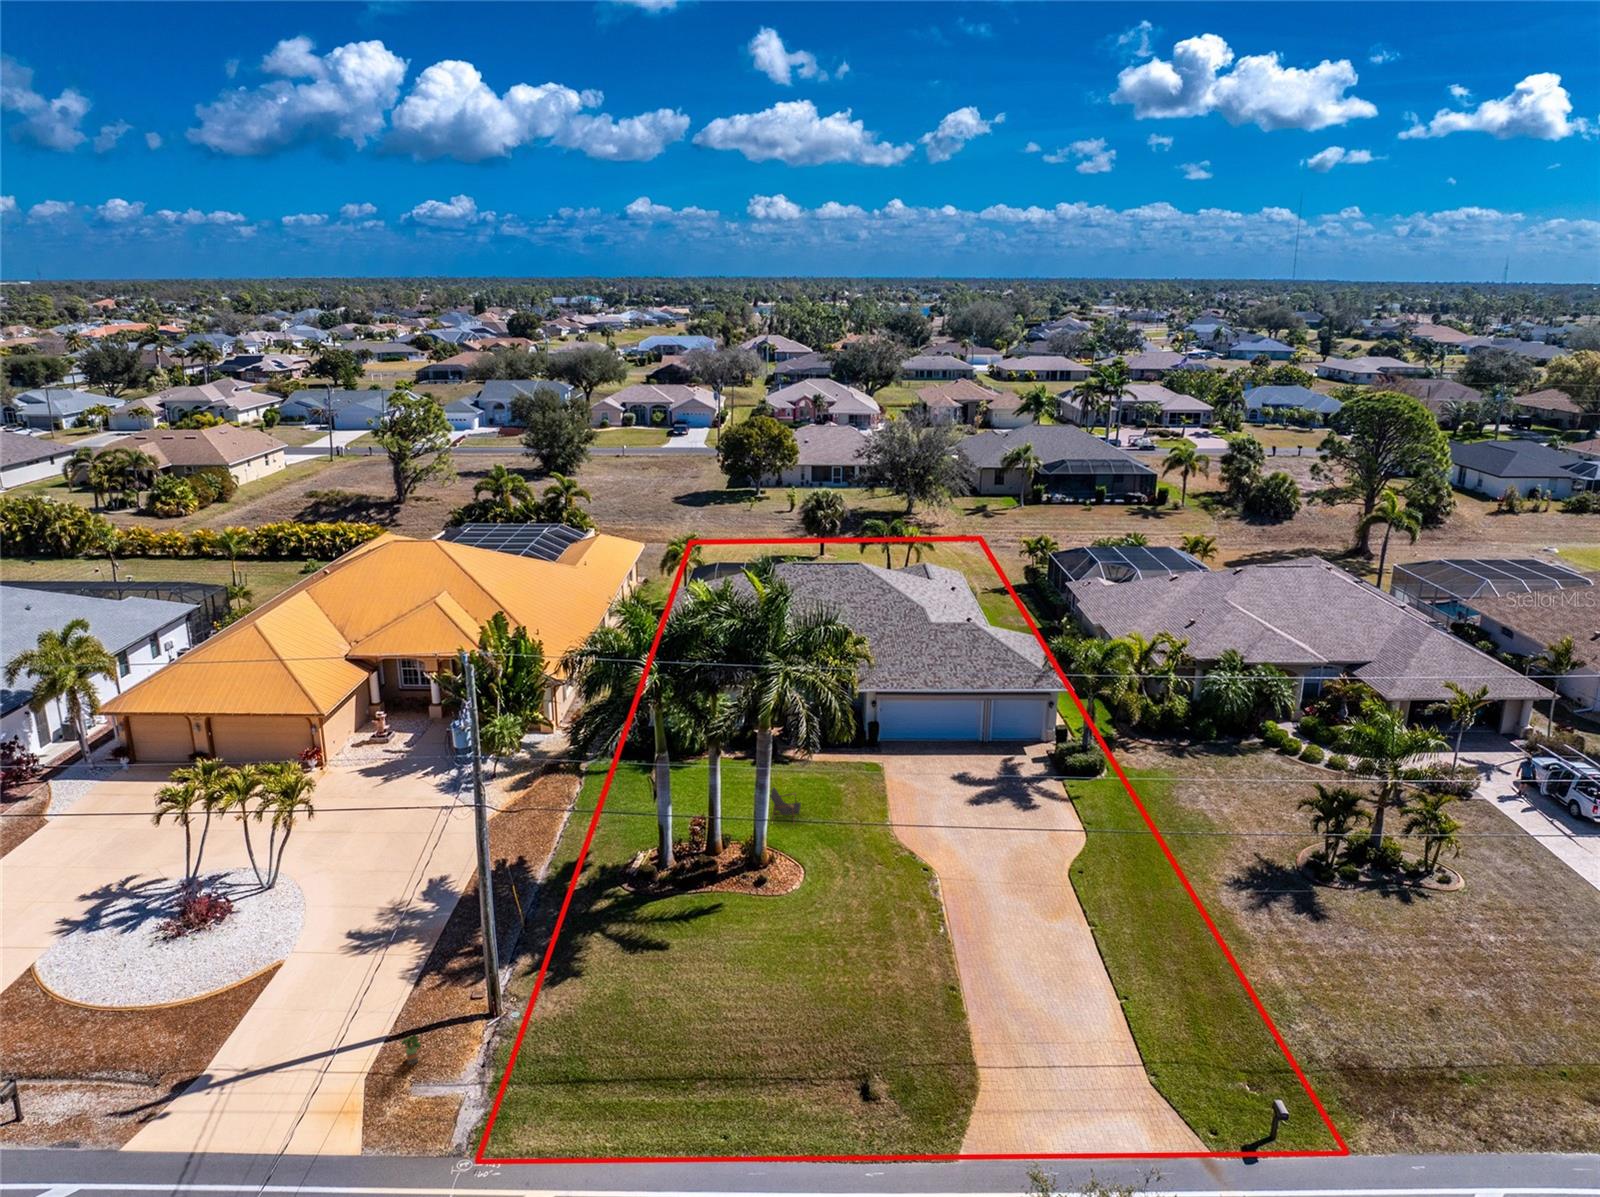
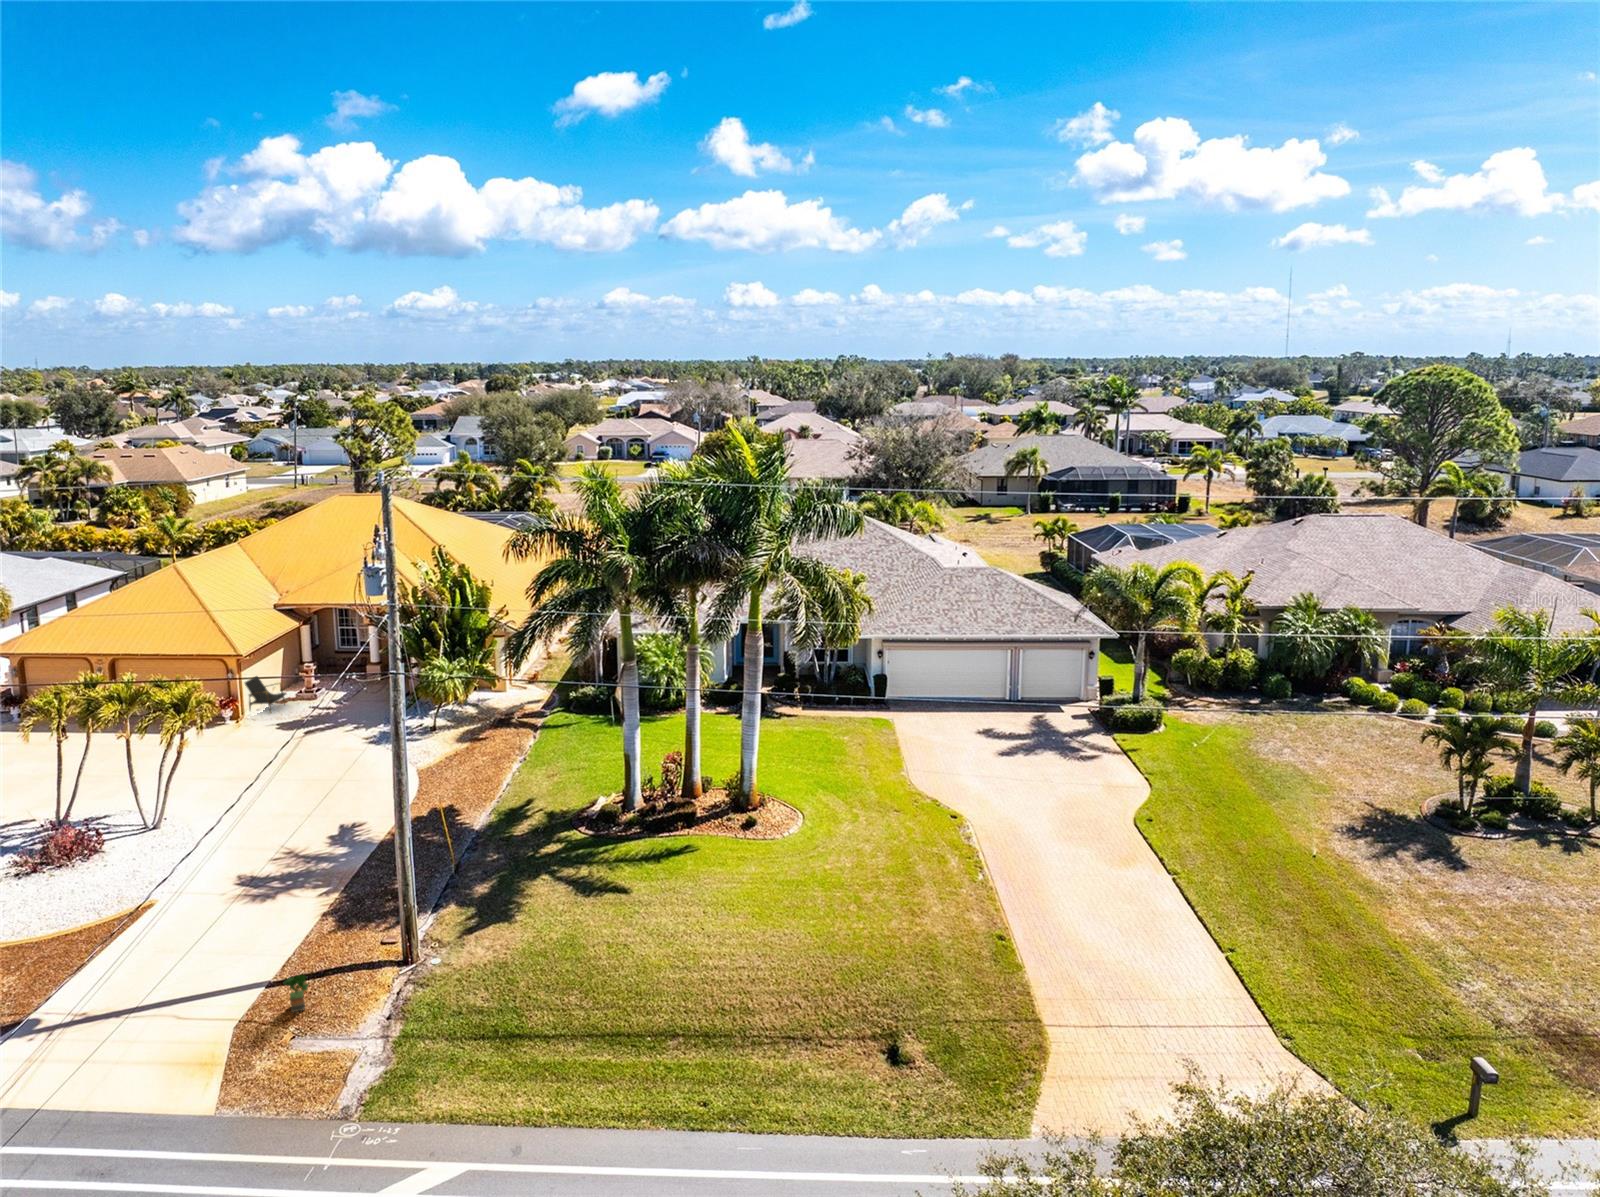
lounge chair: present [770,787,801,823] -> present [245,676,286,711]

